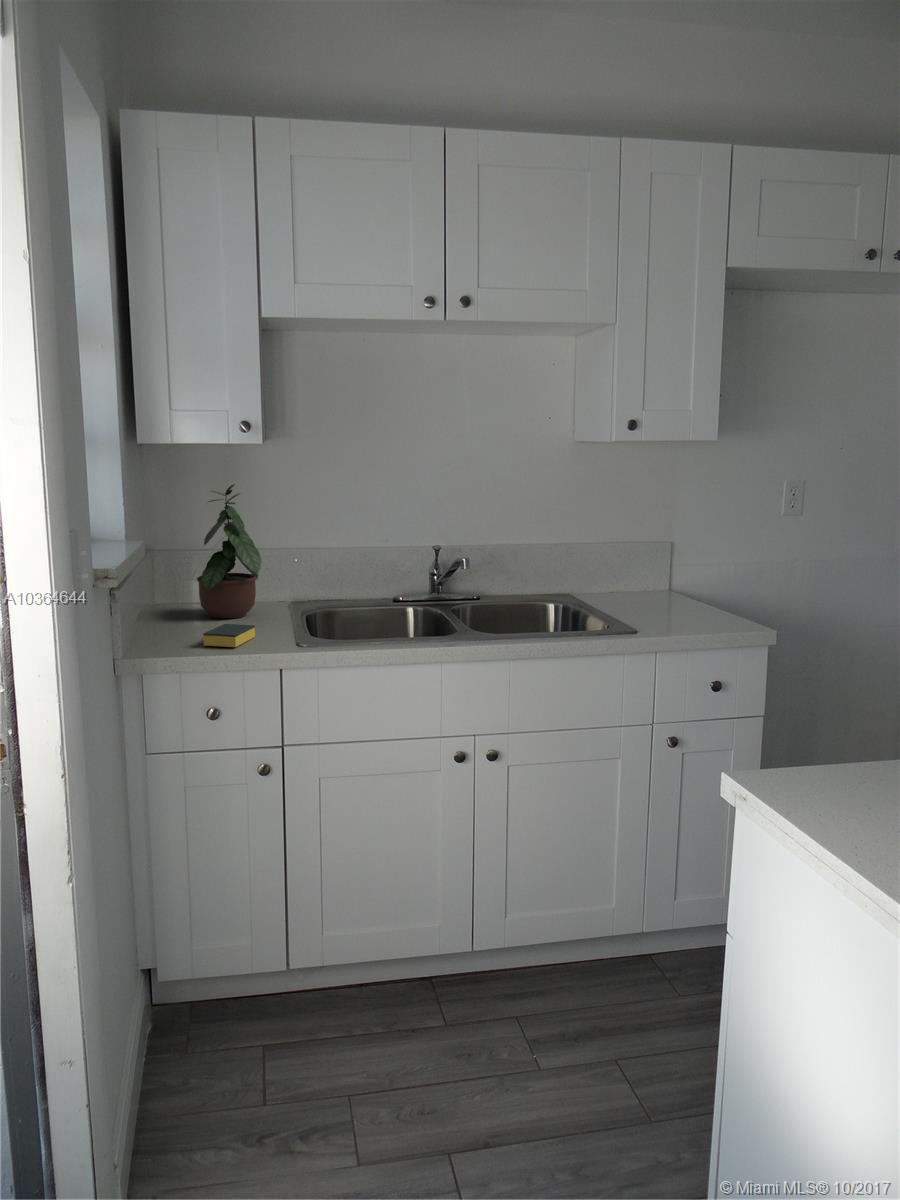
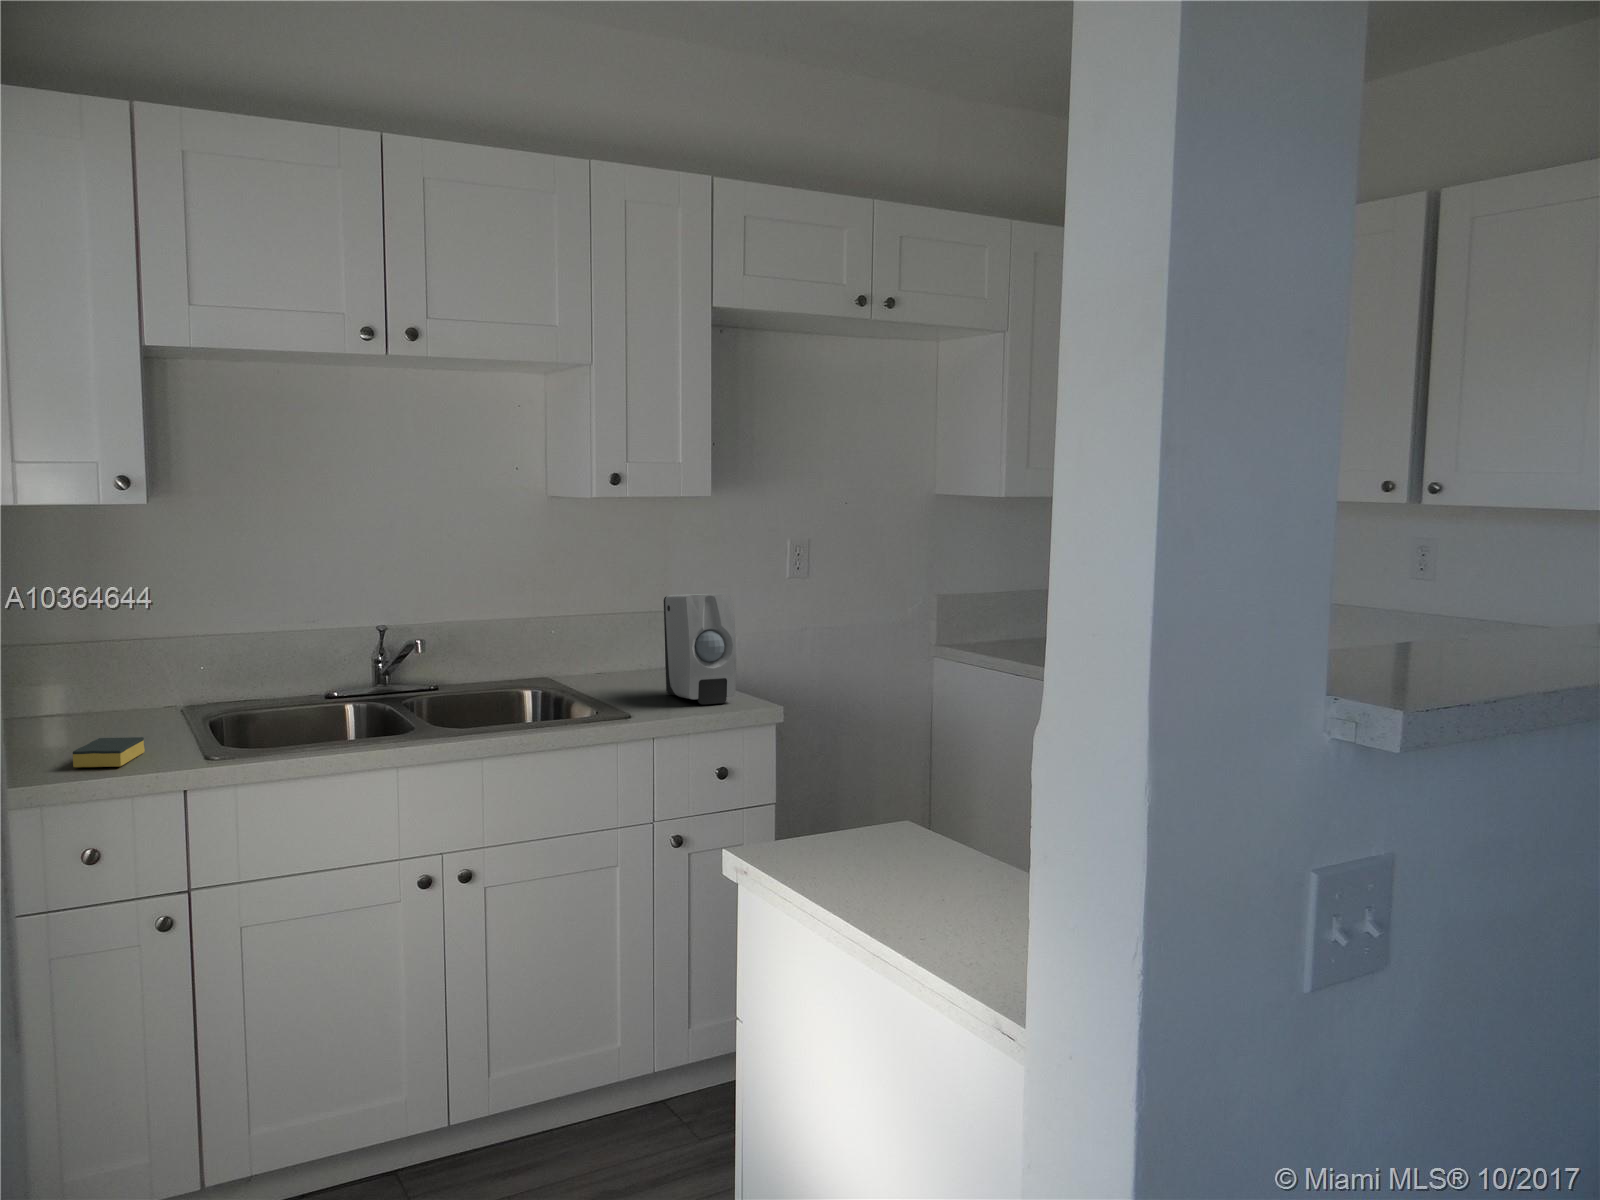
potted plant: present [195,484,261,618] -> none [36,555,158,732]
soap dispenser: none [668,528,734,625] -> present [664,594,736,704]

